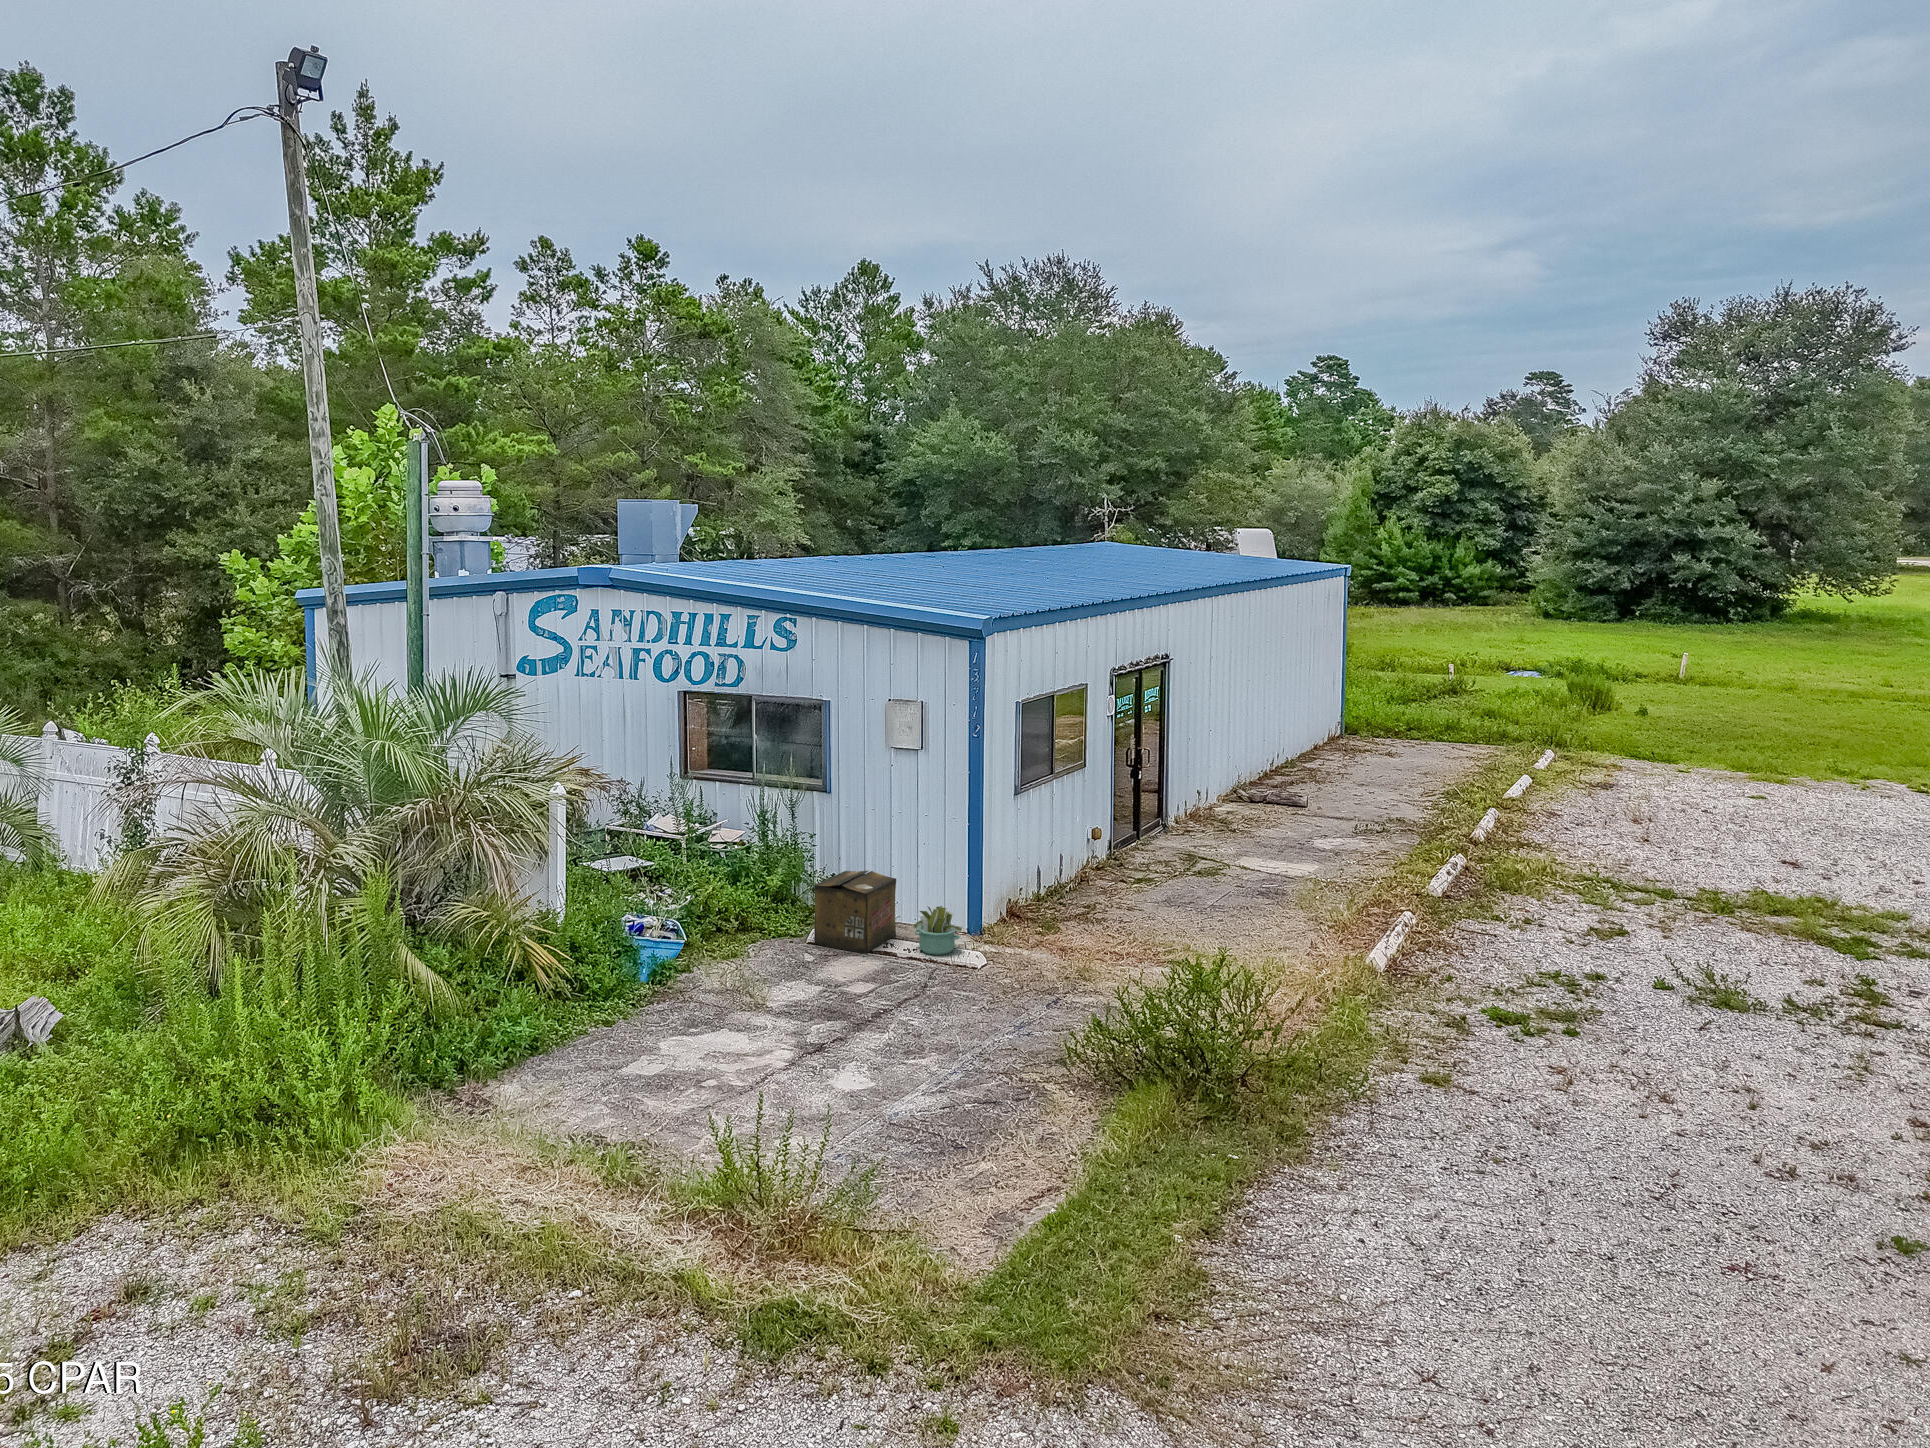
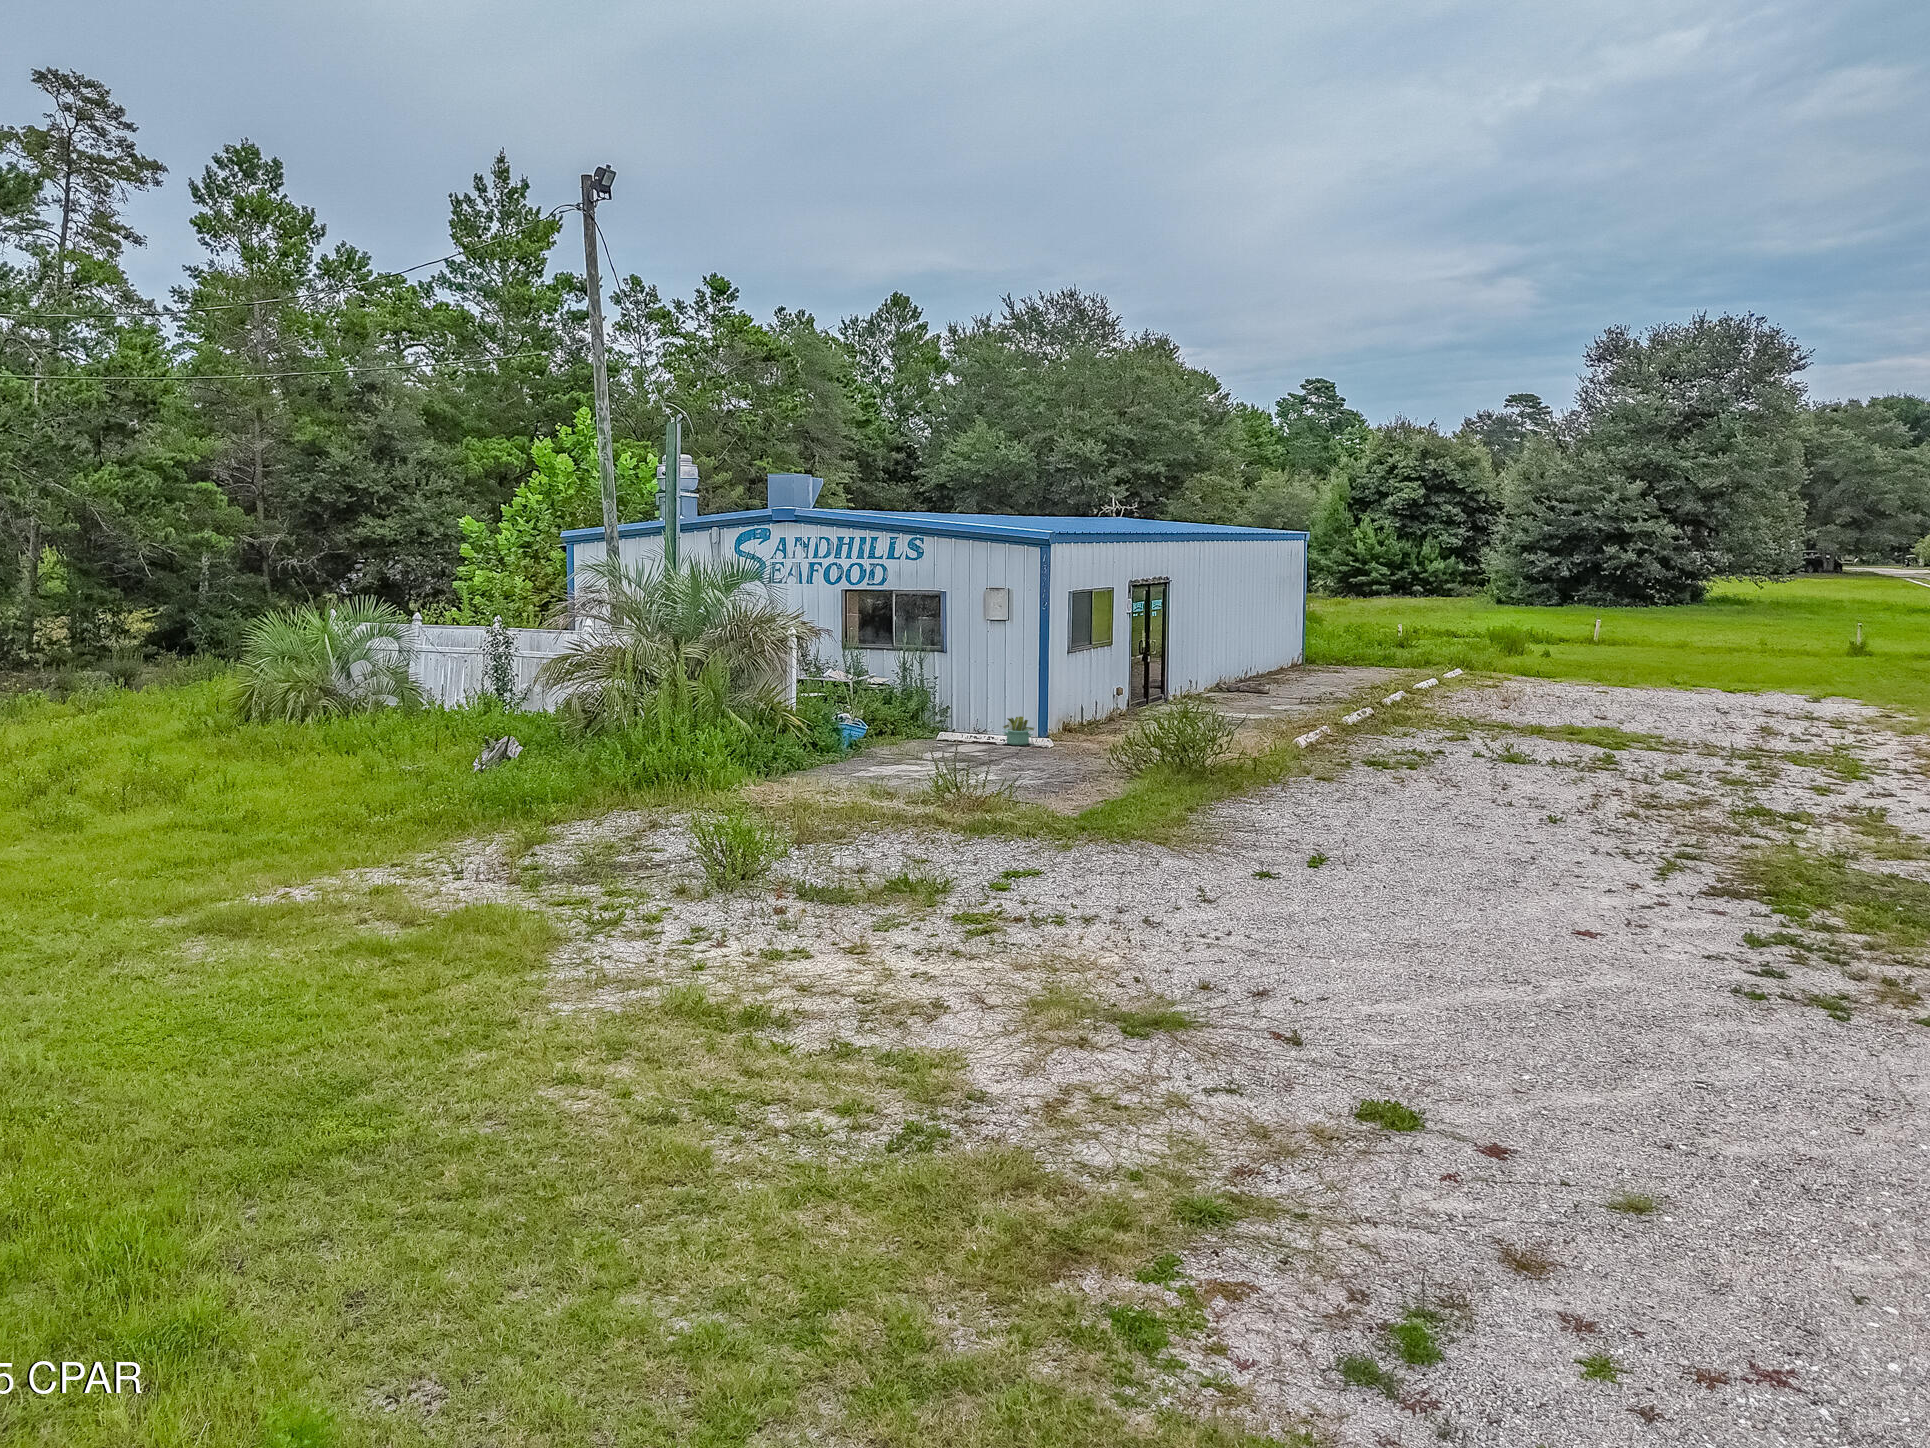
cardboard box: present [814,871,896,953] -> none [939,698,991,745]

